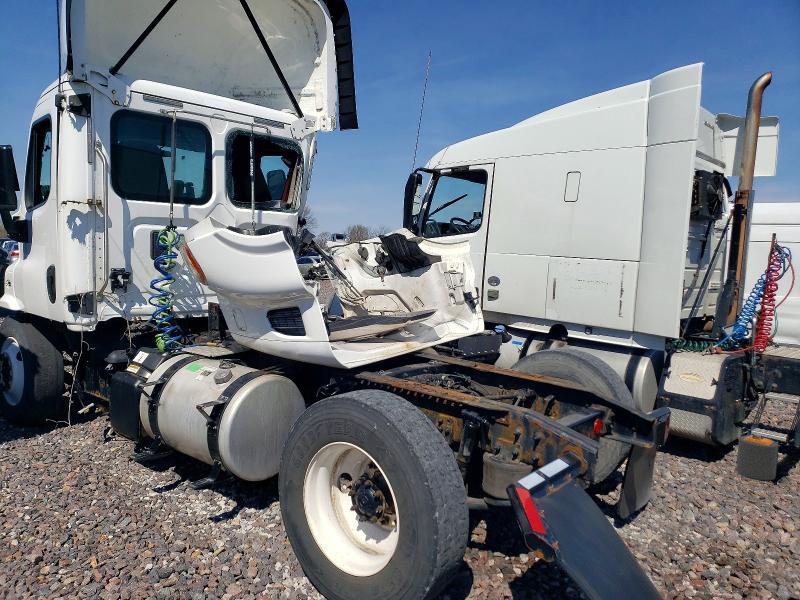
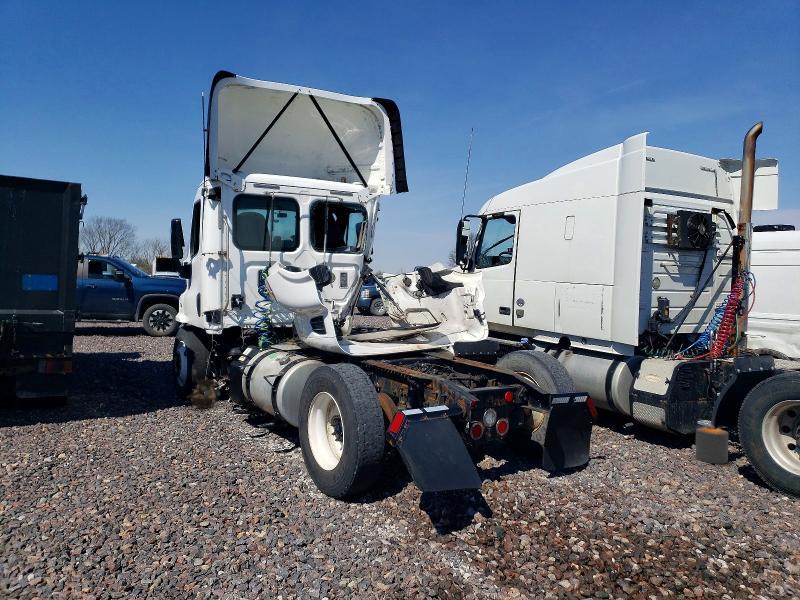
backpack: none [30,377,86,434] -> present [187,369,220,407]

